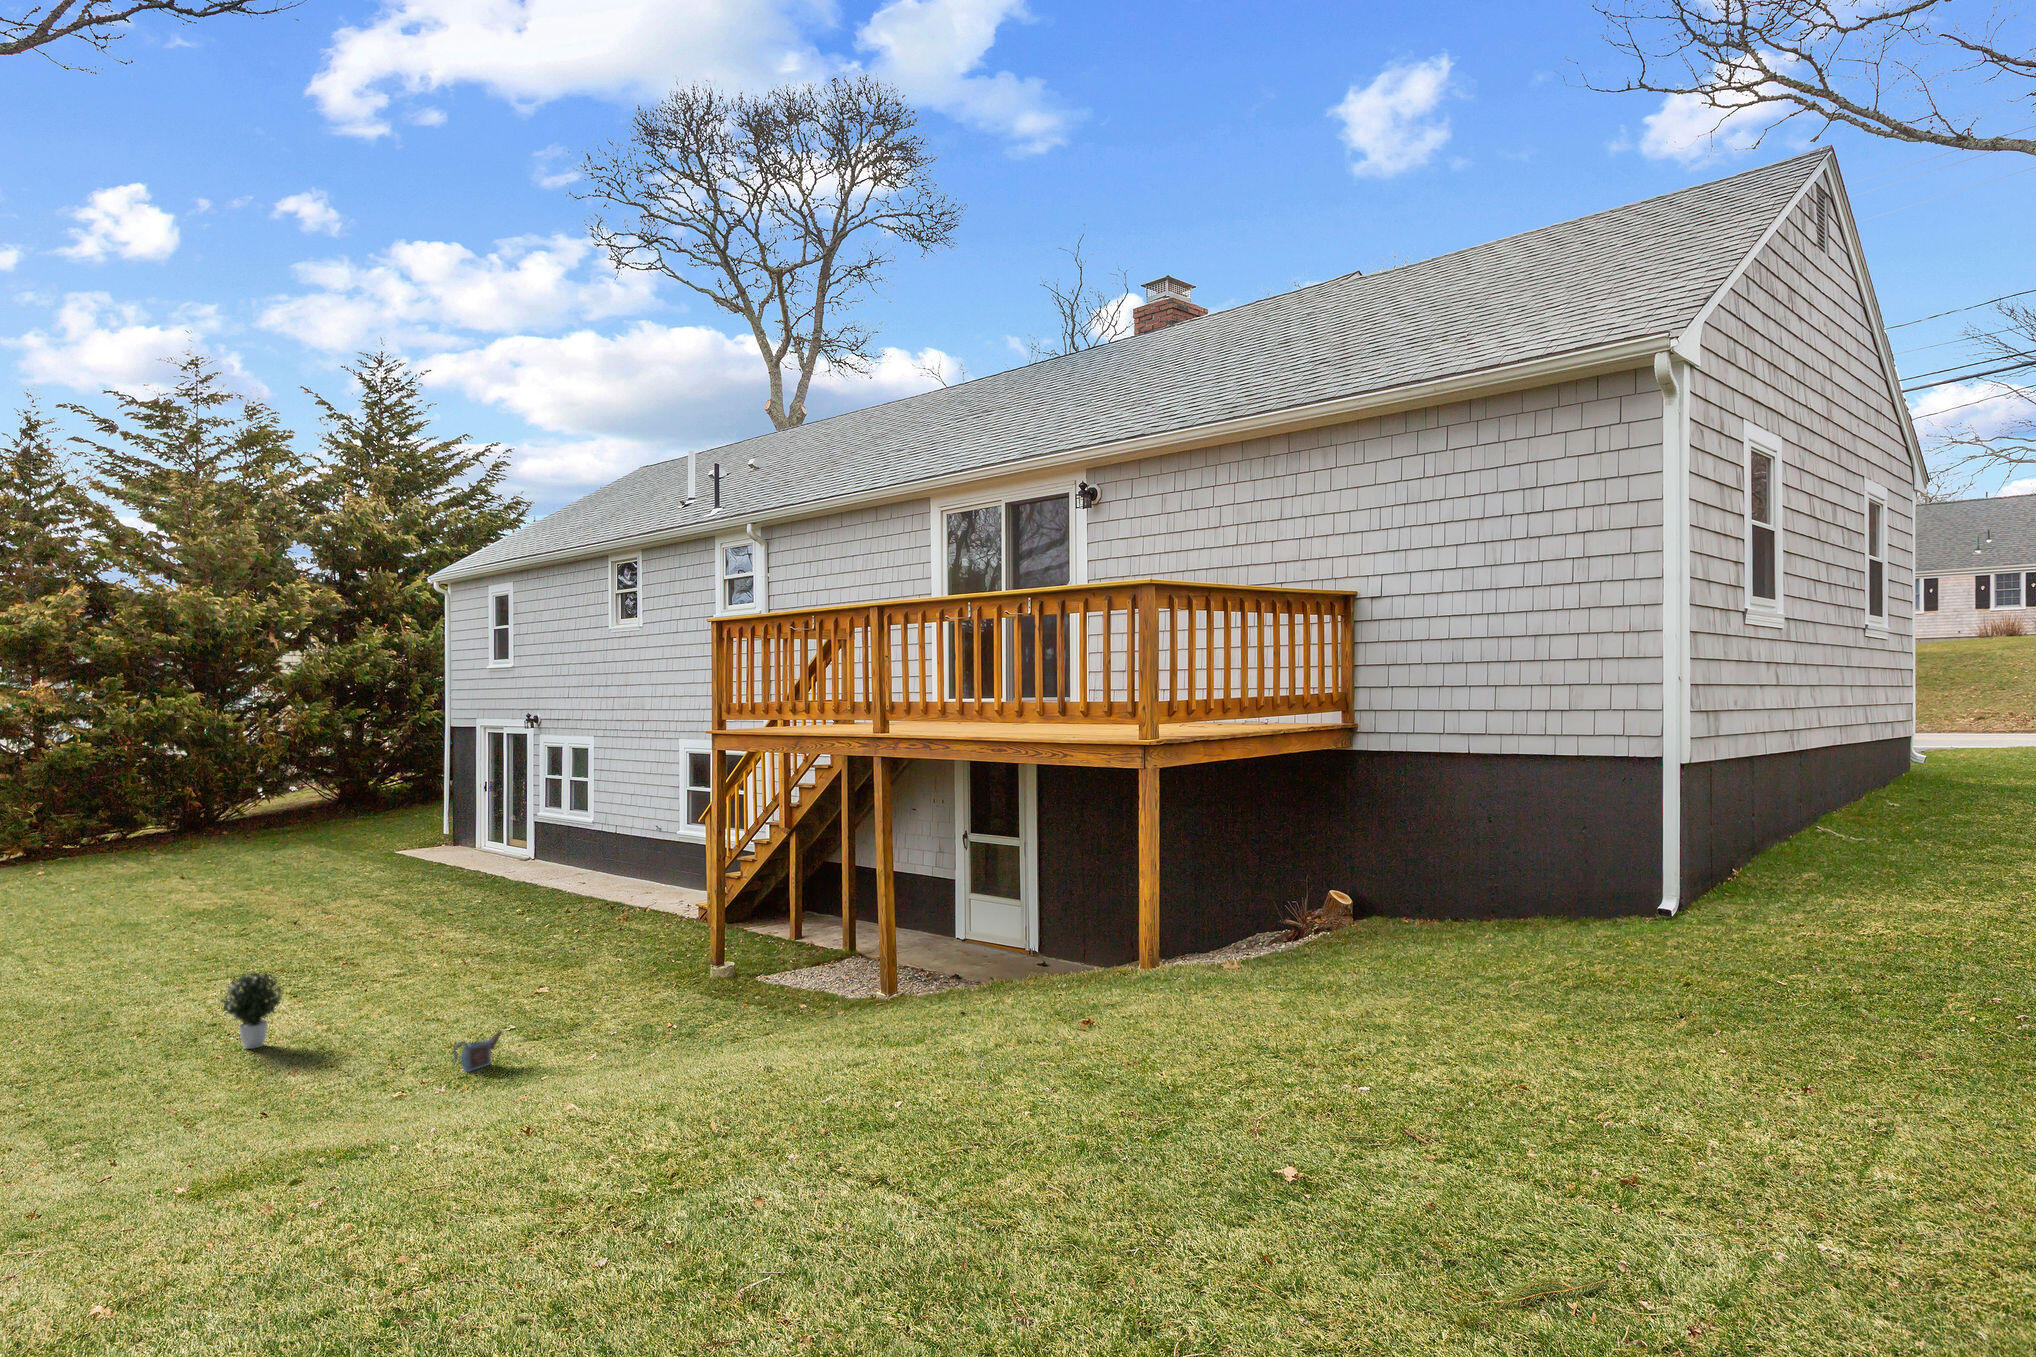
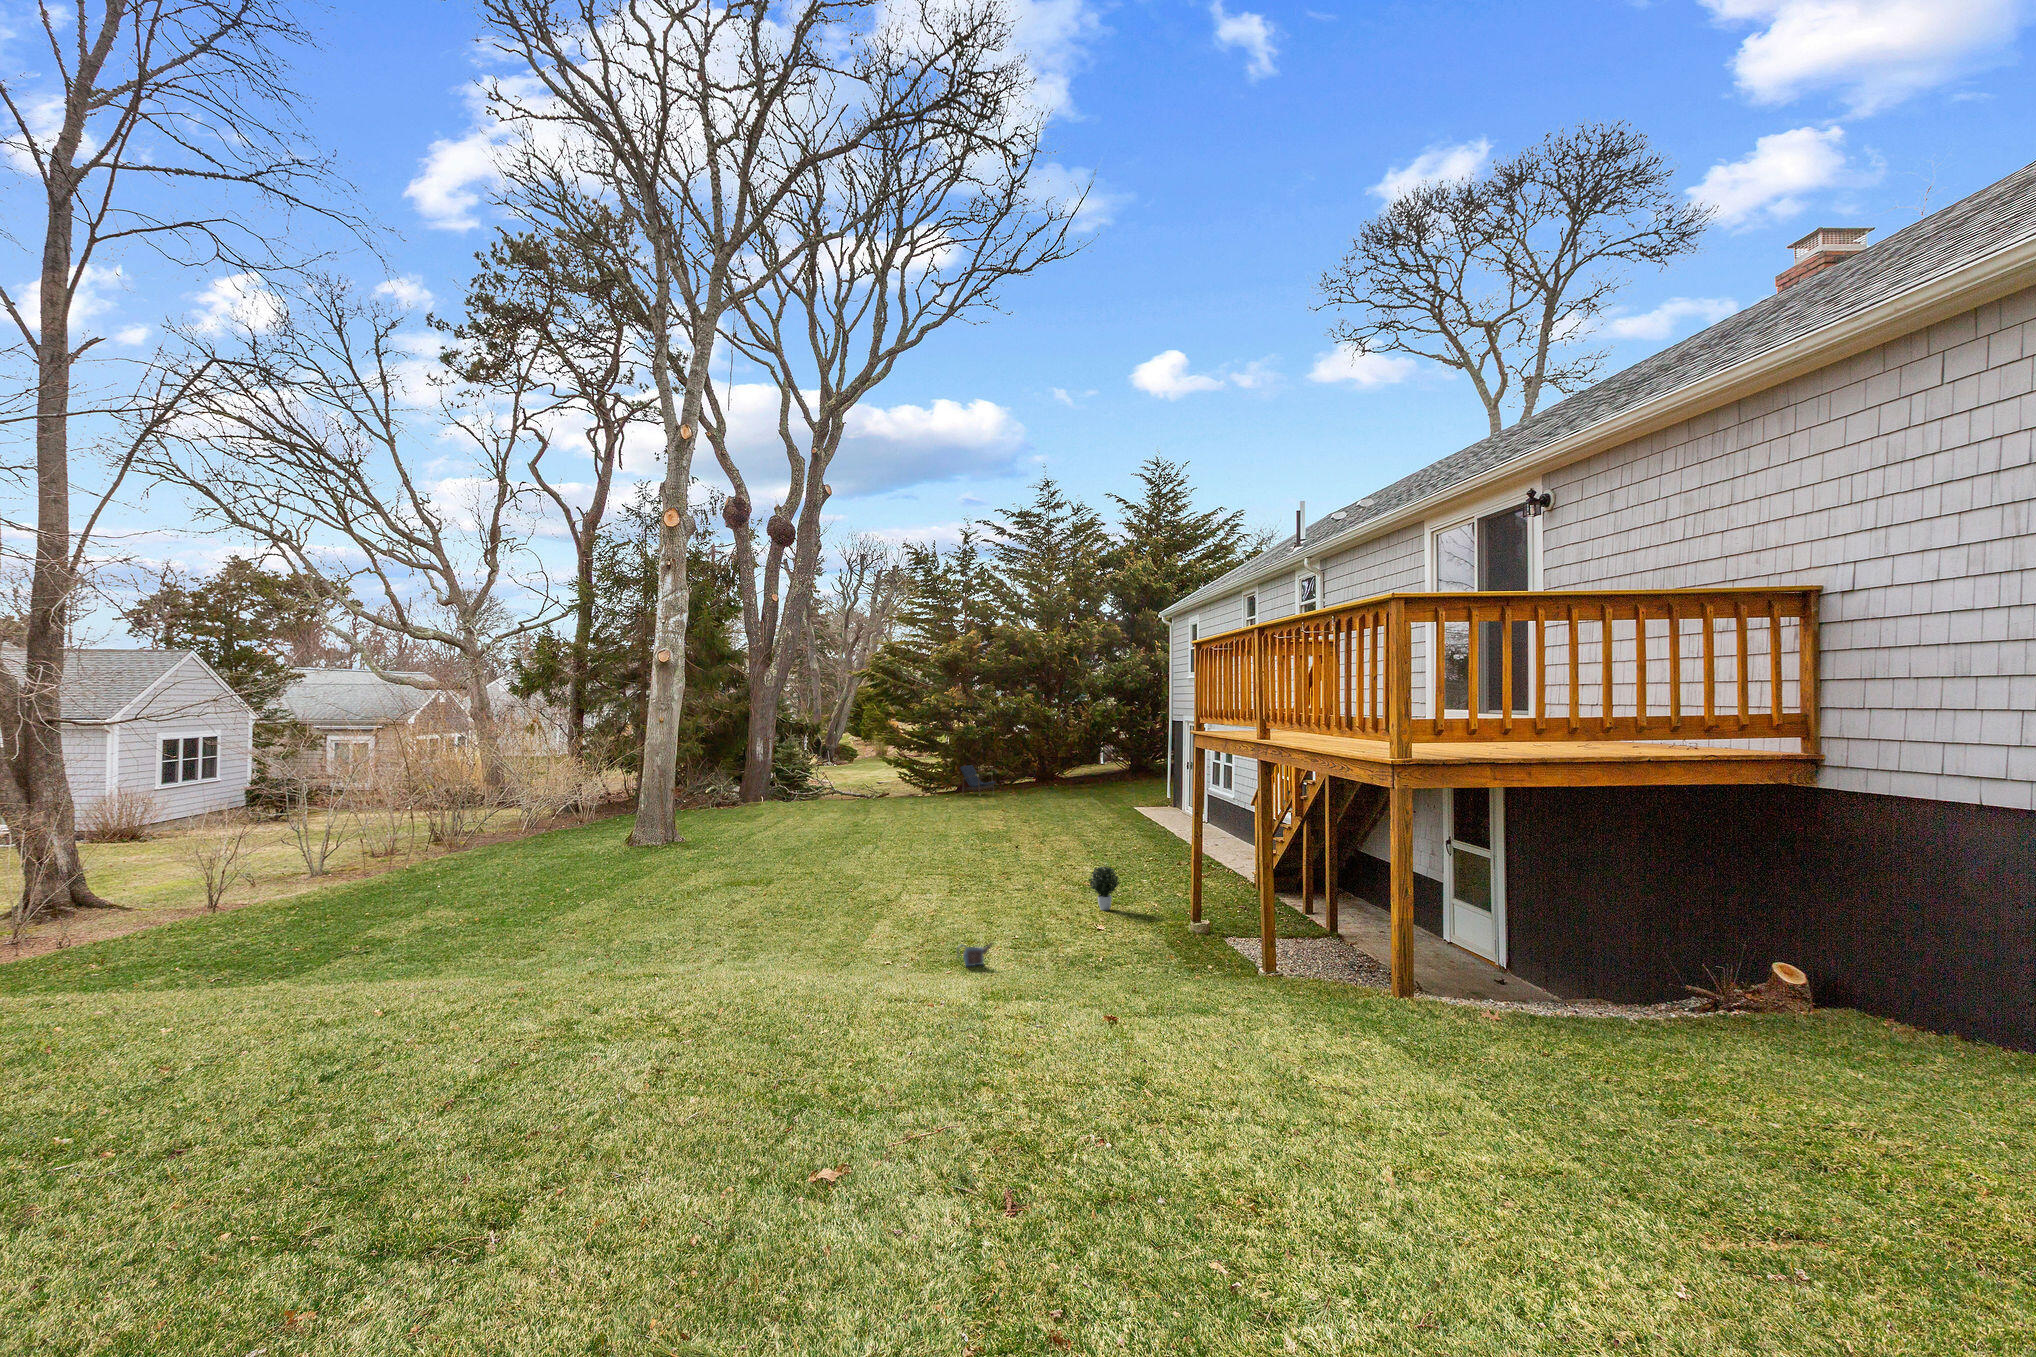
lounge chair: none [45,805,120,857] -> present [960,765,996,796]
potted plant: present [221,973,282,1049] -> present [1089,867,1119,910]

